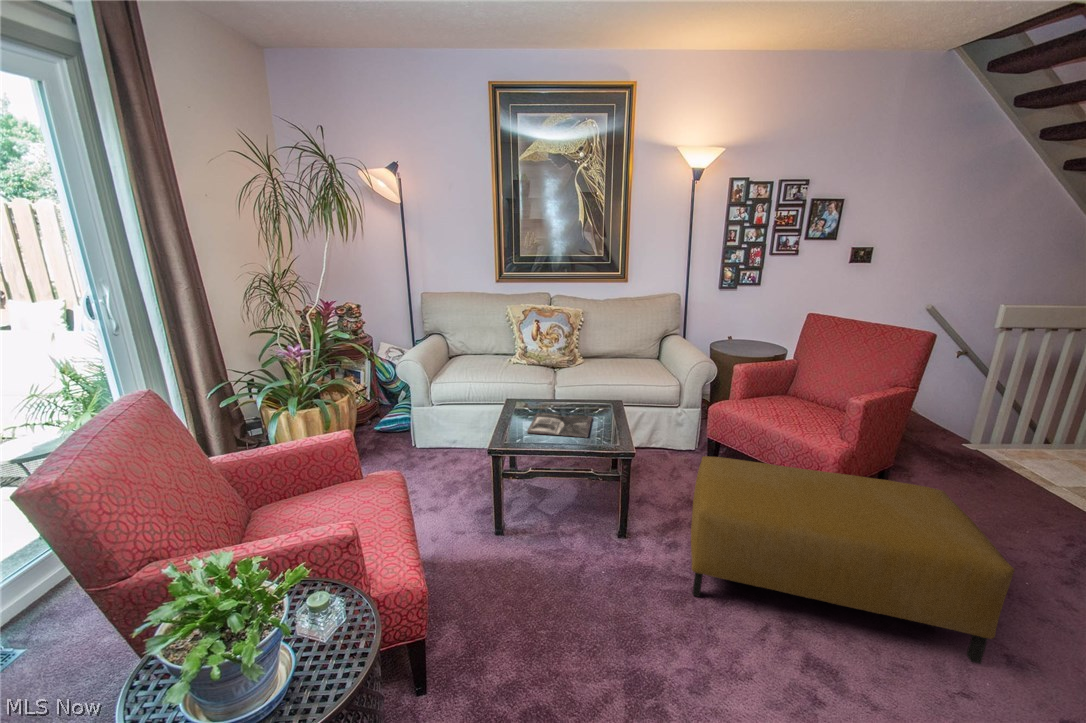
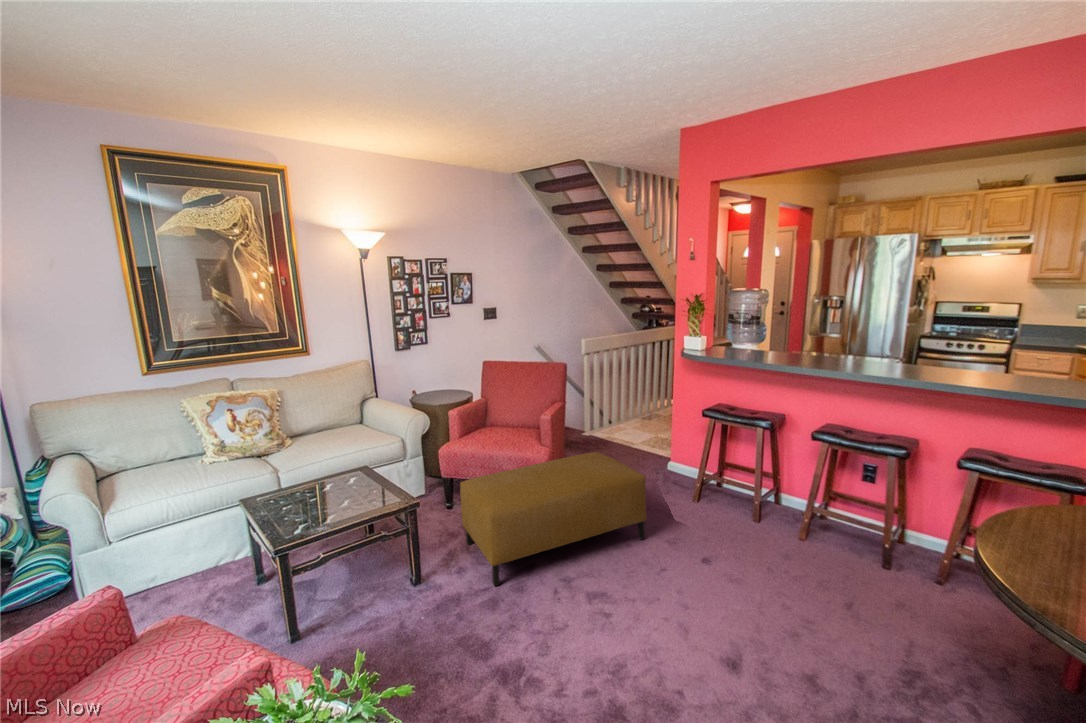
magazine: present [527,413,592,437] -> none [290,484,364,518]

